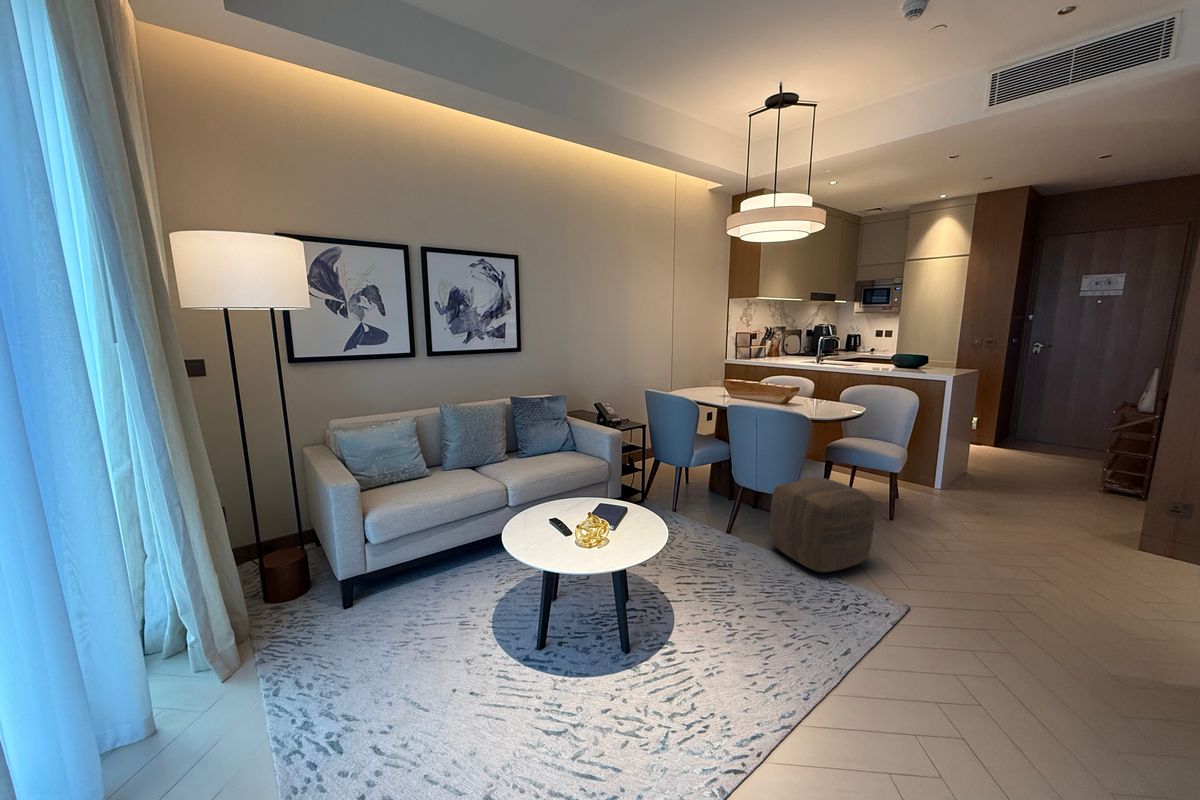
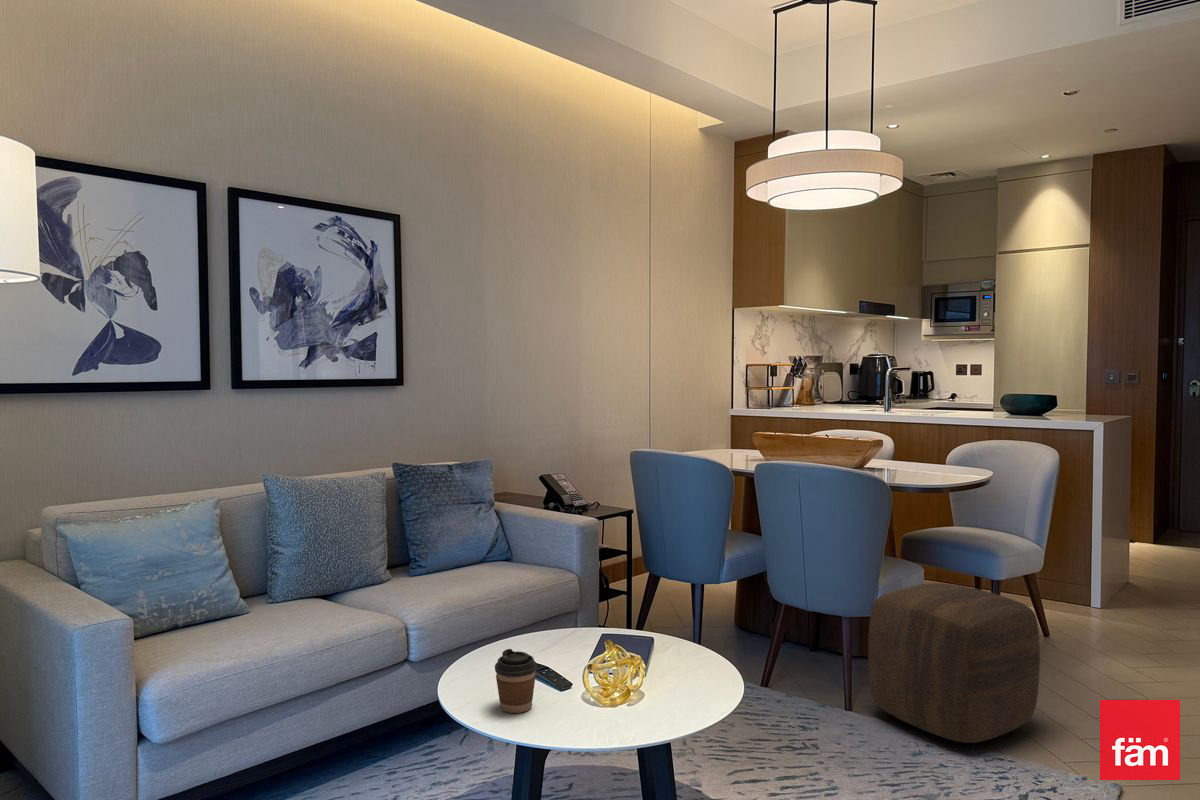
coffee cup: none [530,513,552,547] -> present [495,649,537,713]

